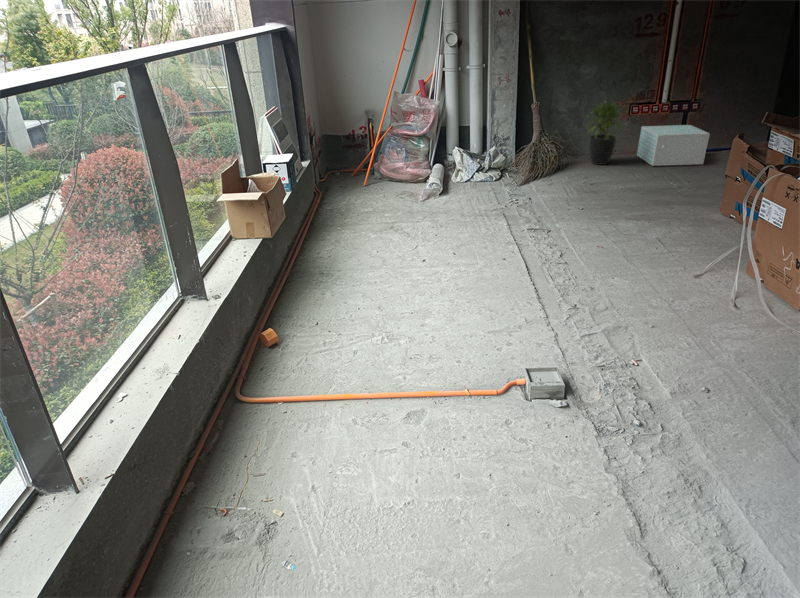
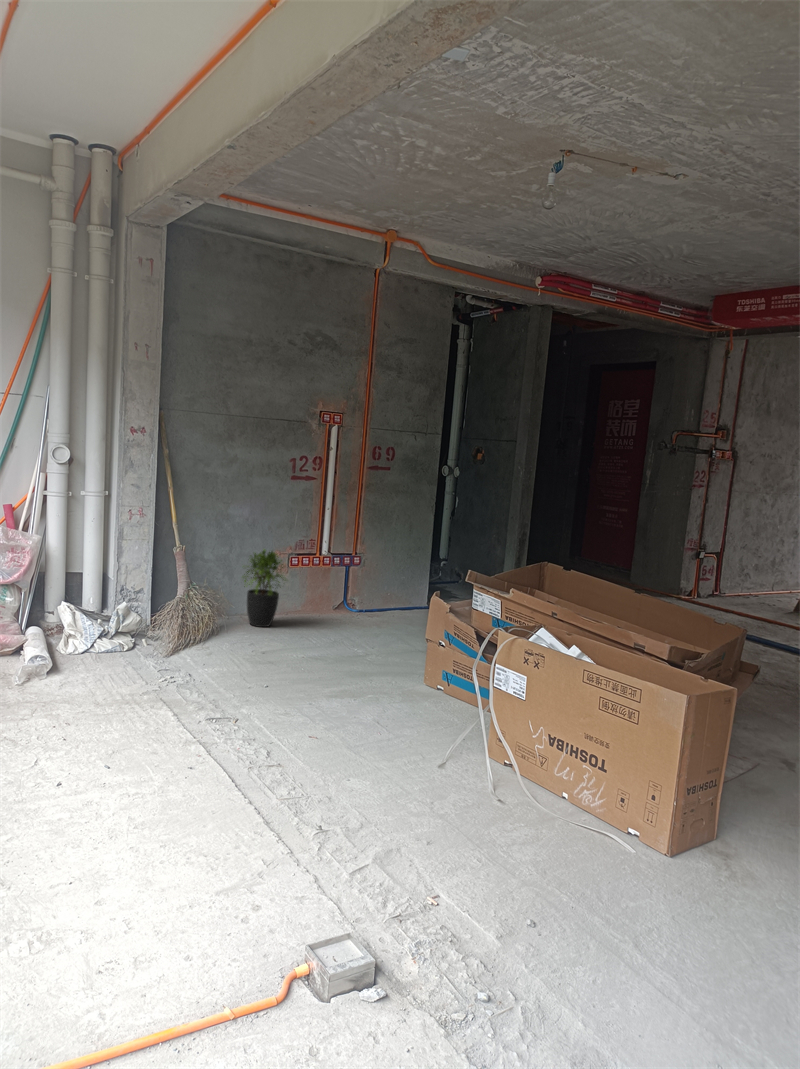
storage box: present [637,125,710,166] -> none [300,581,379,628]

